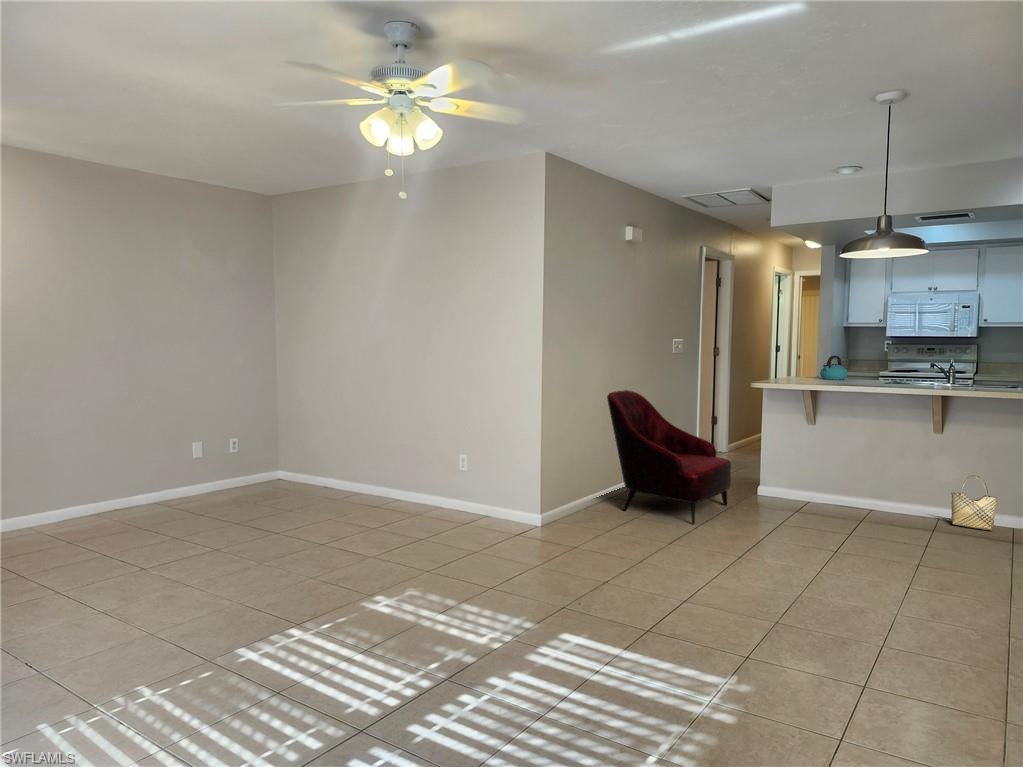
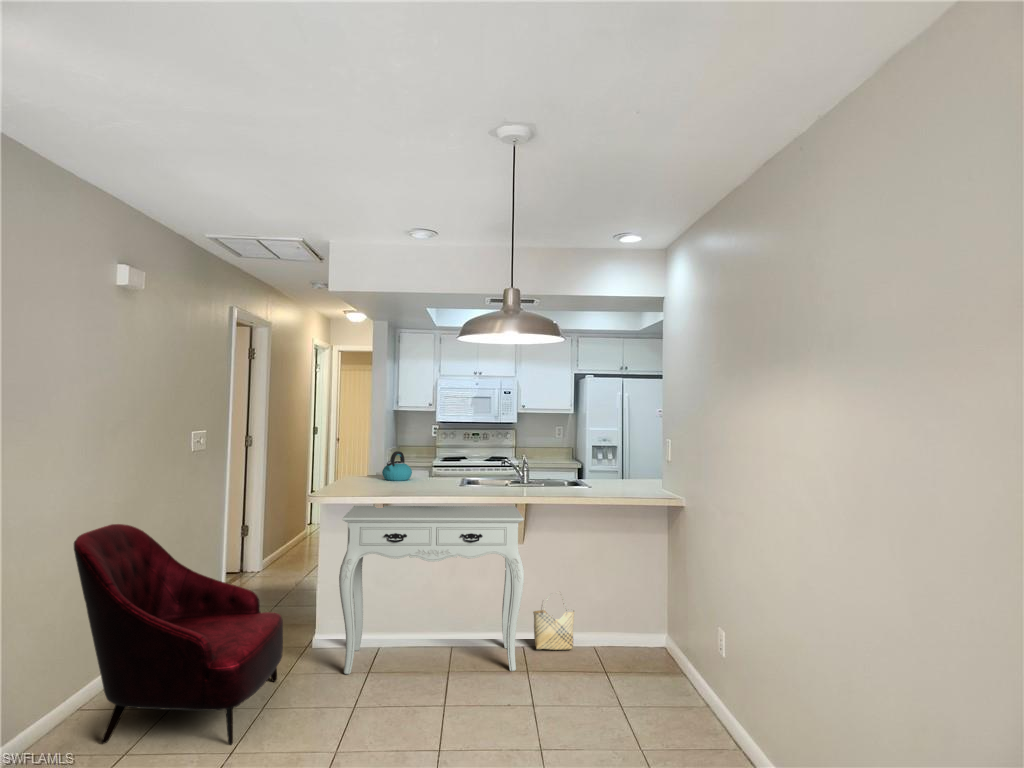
console table: none [772,393,938,532] -> present [339,506,524,674]

